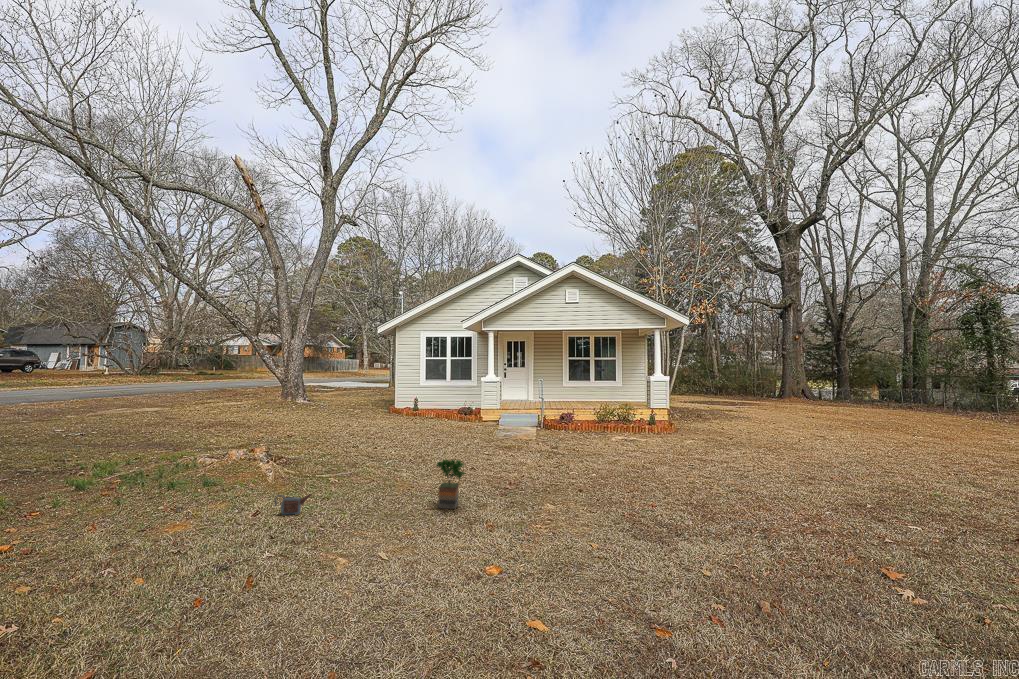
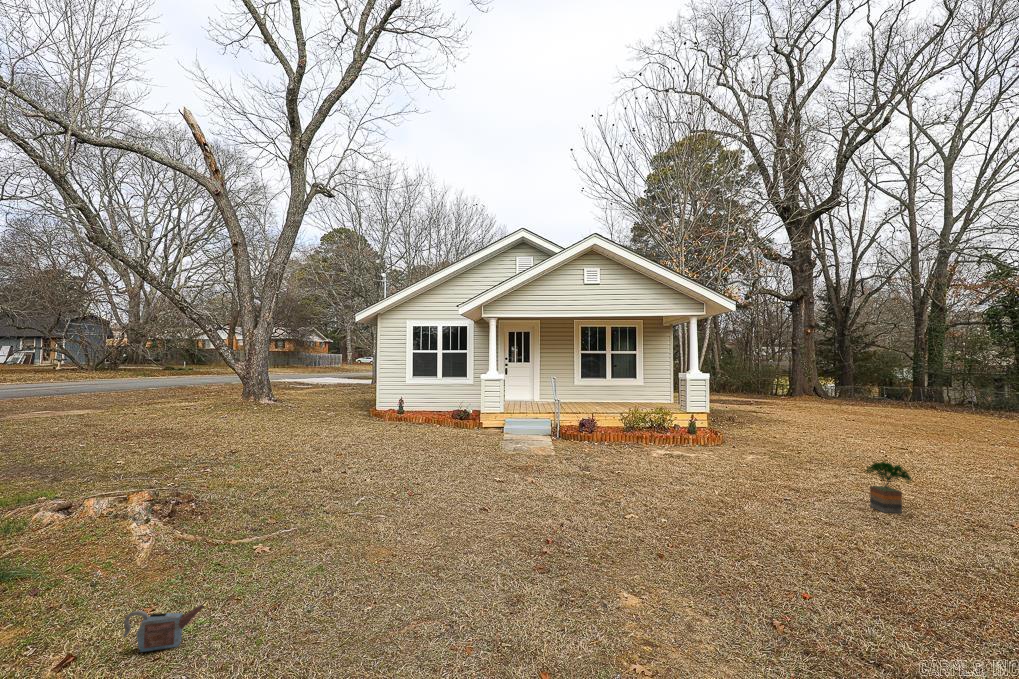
potted tree: present [437,459,465,509] -> present [866,462,912,513]

